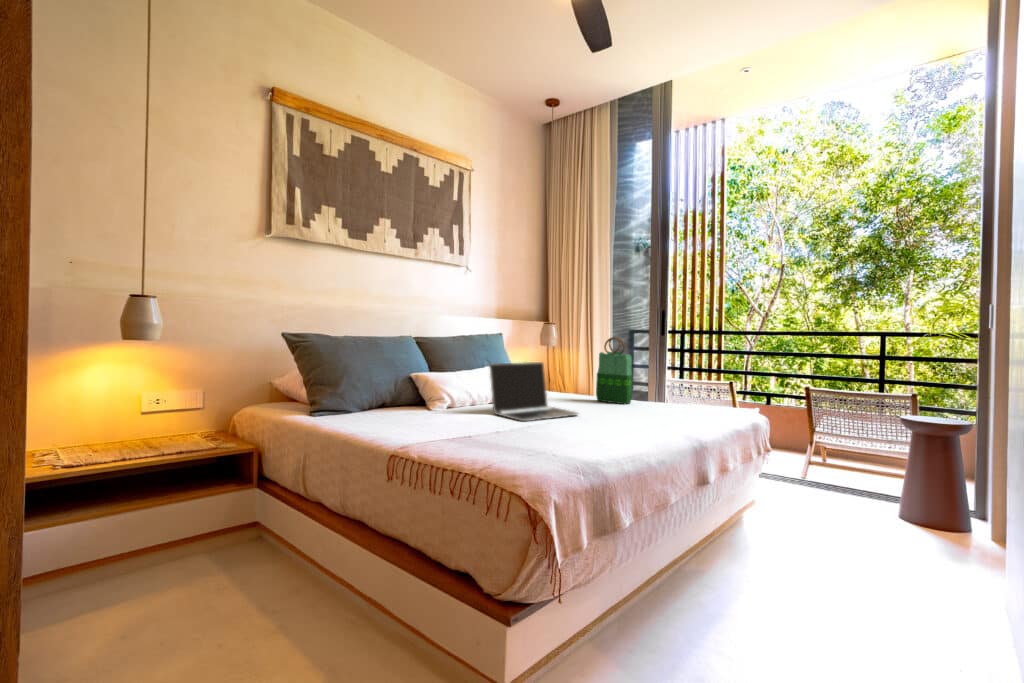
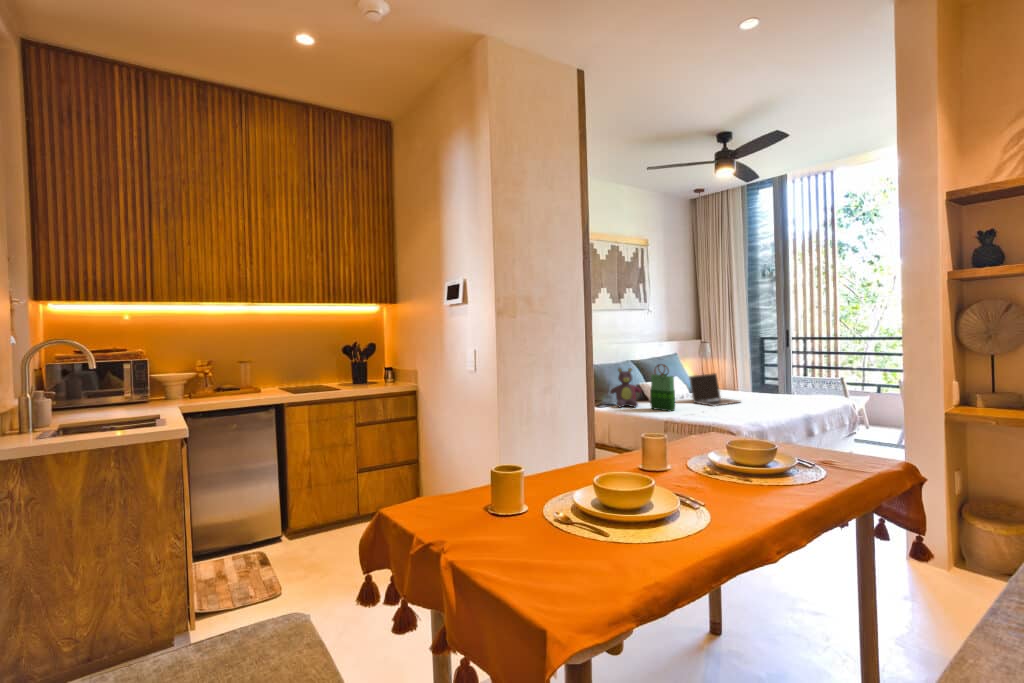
tote bag: present [596,337,632,404] -> present [650,364,675,411]
stuffed bear: none [333,341,396,420] -> present [610,368,641,407]

